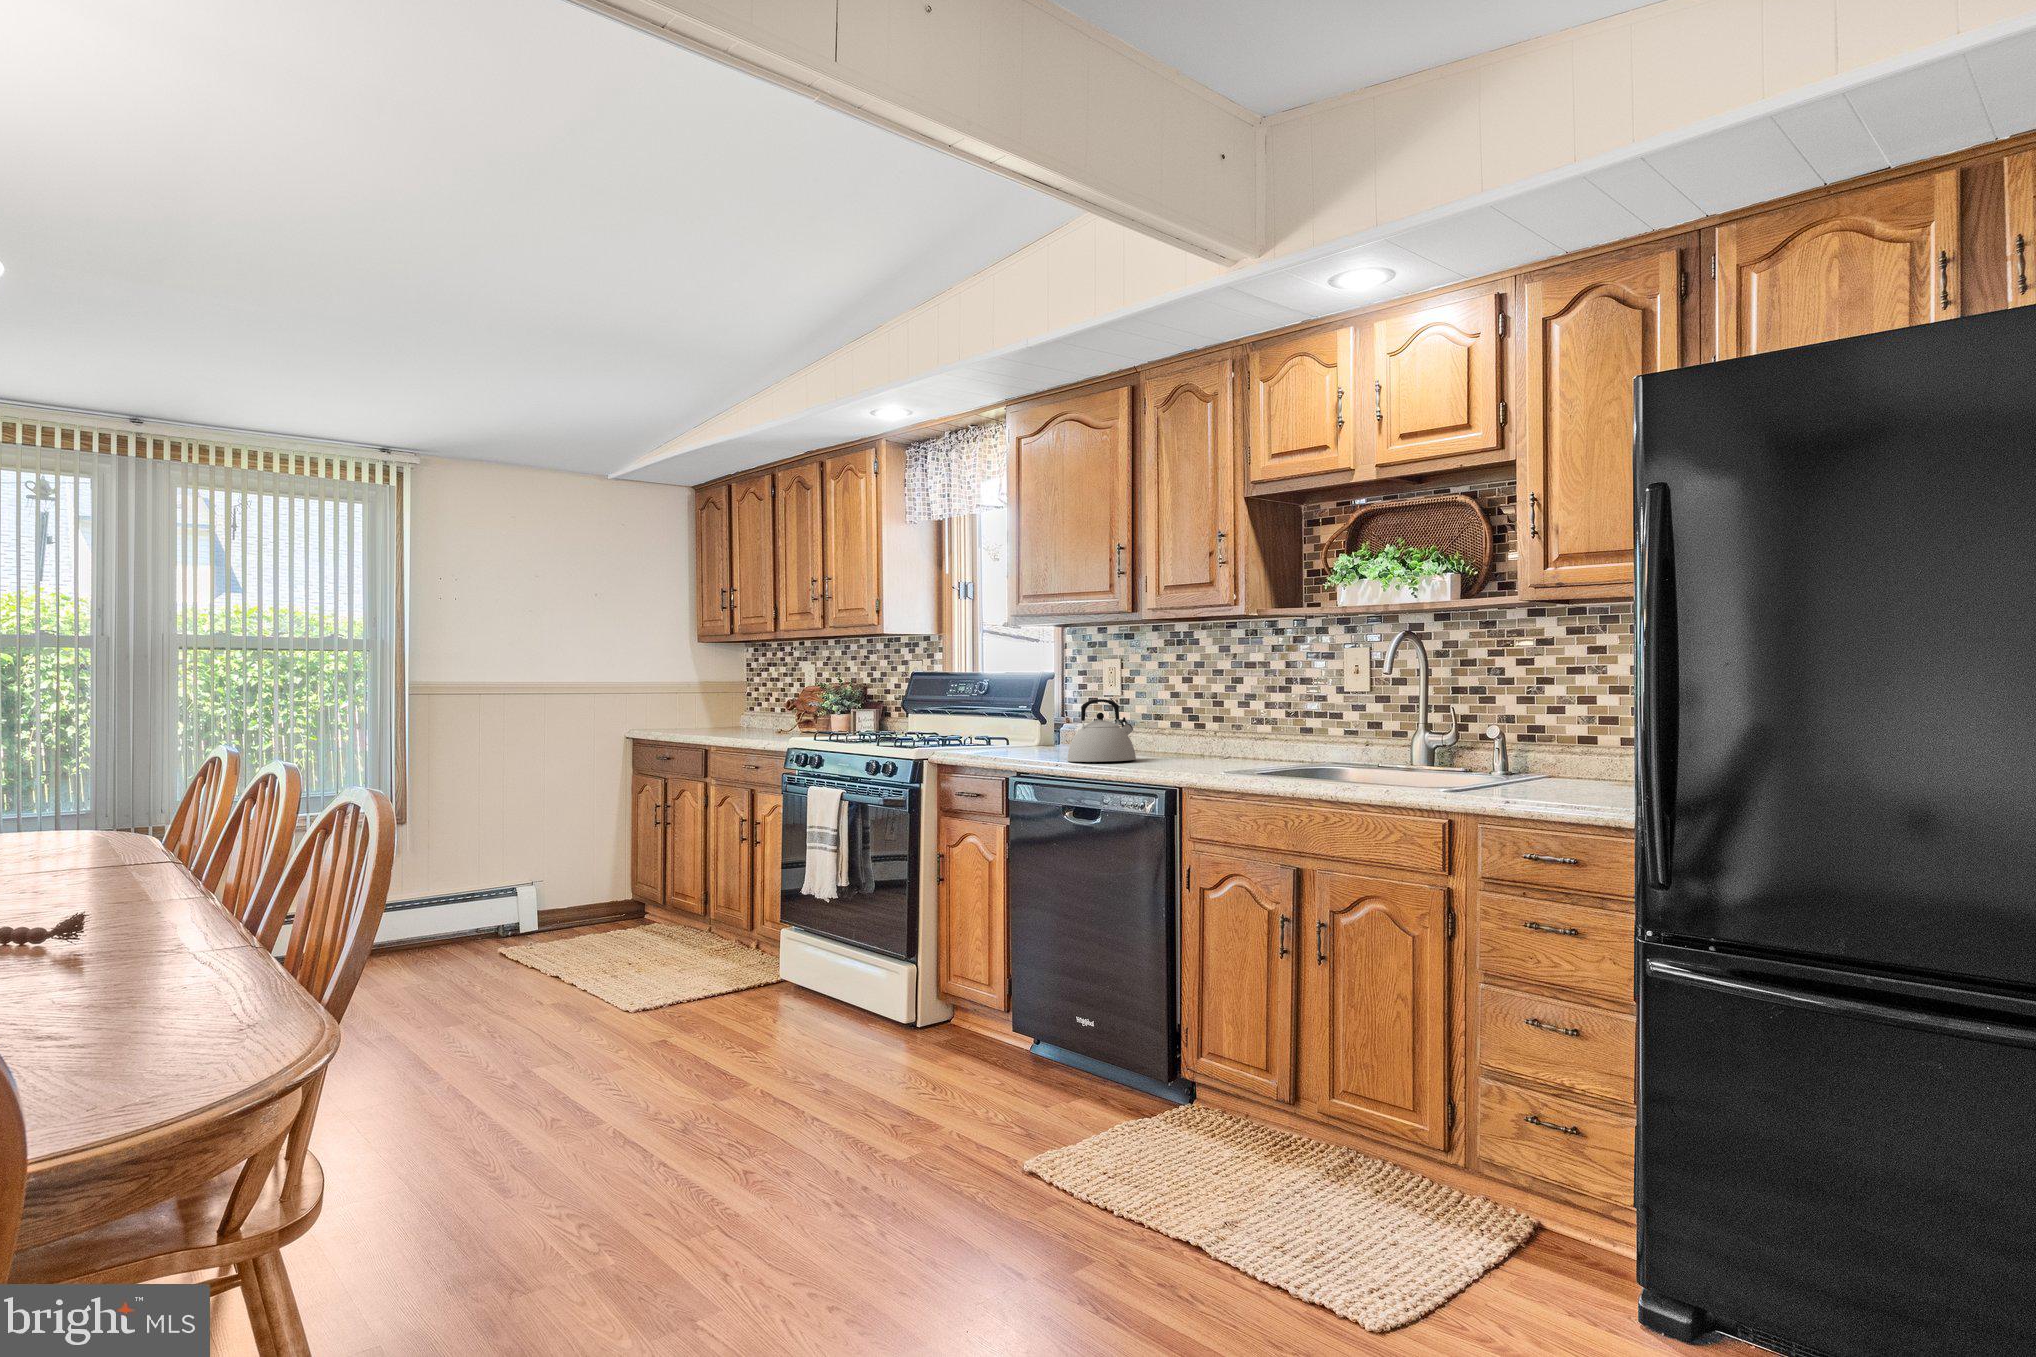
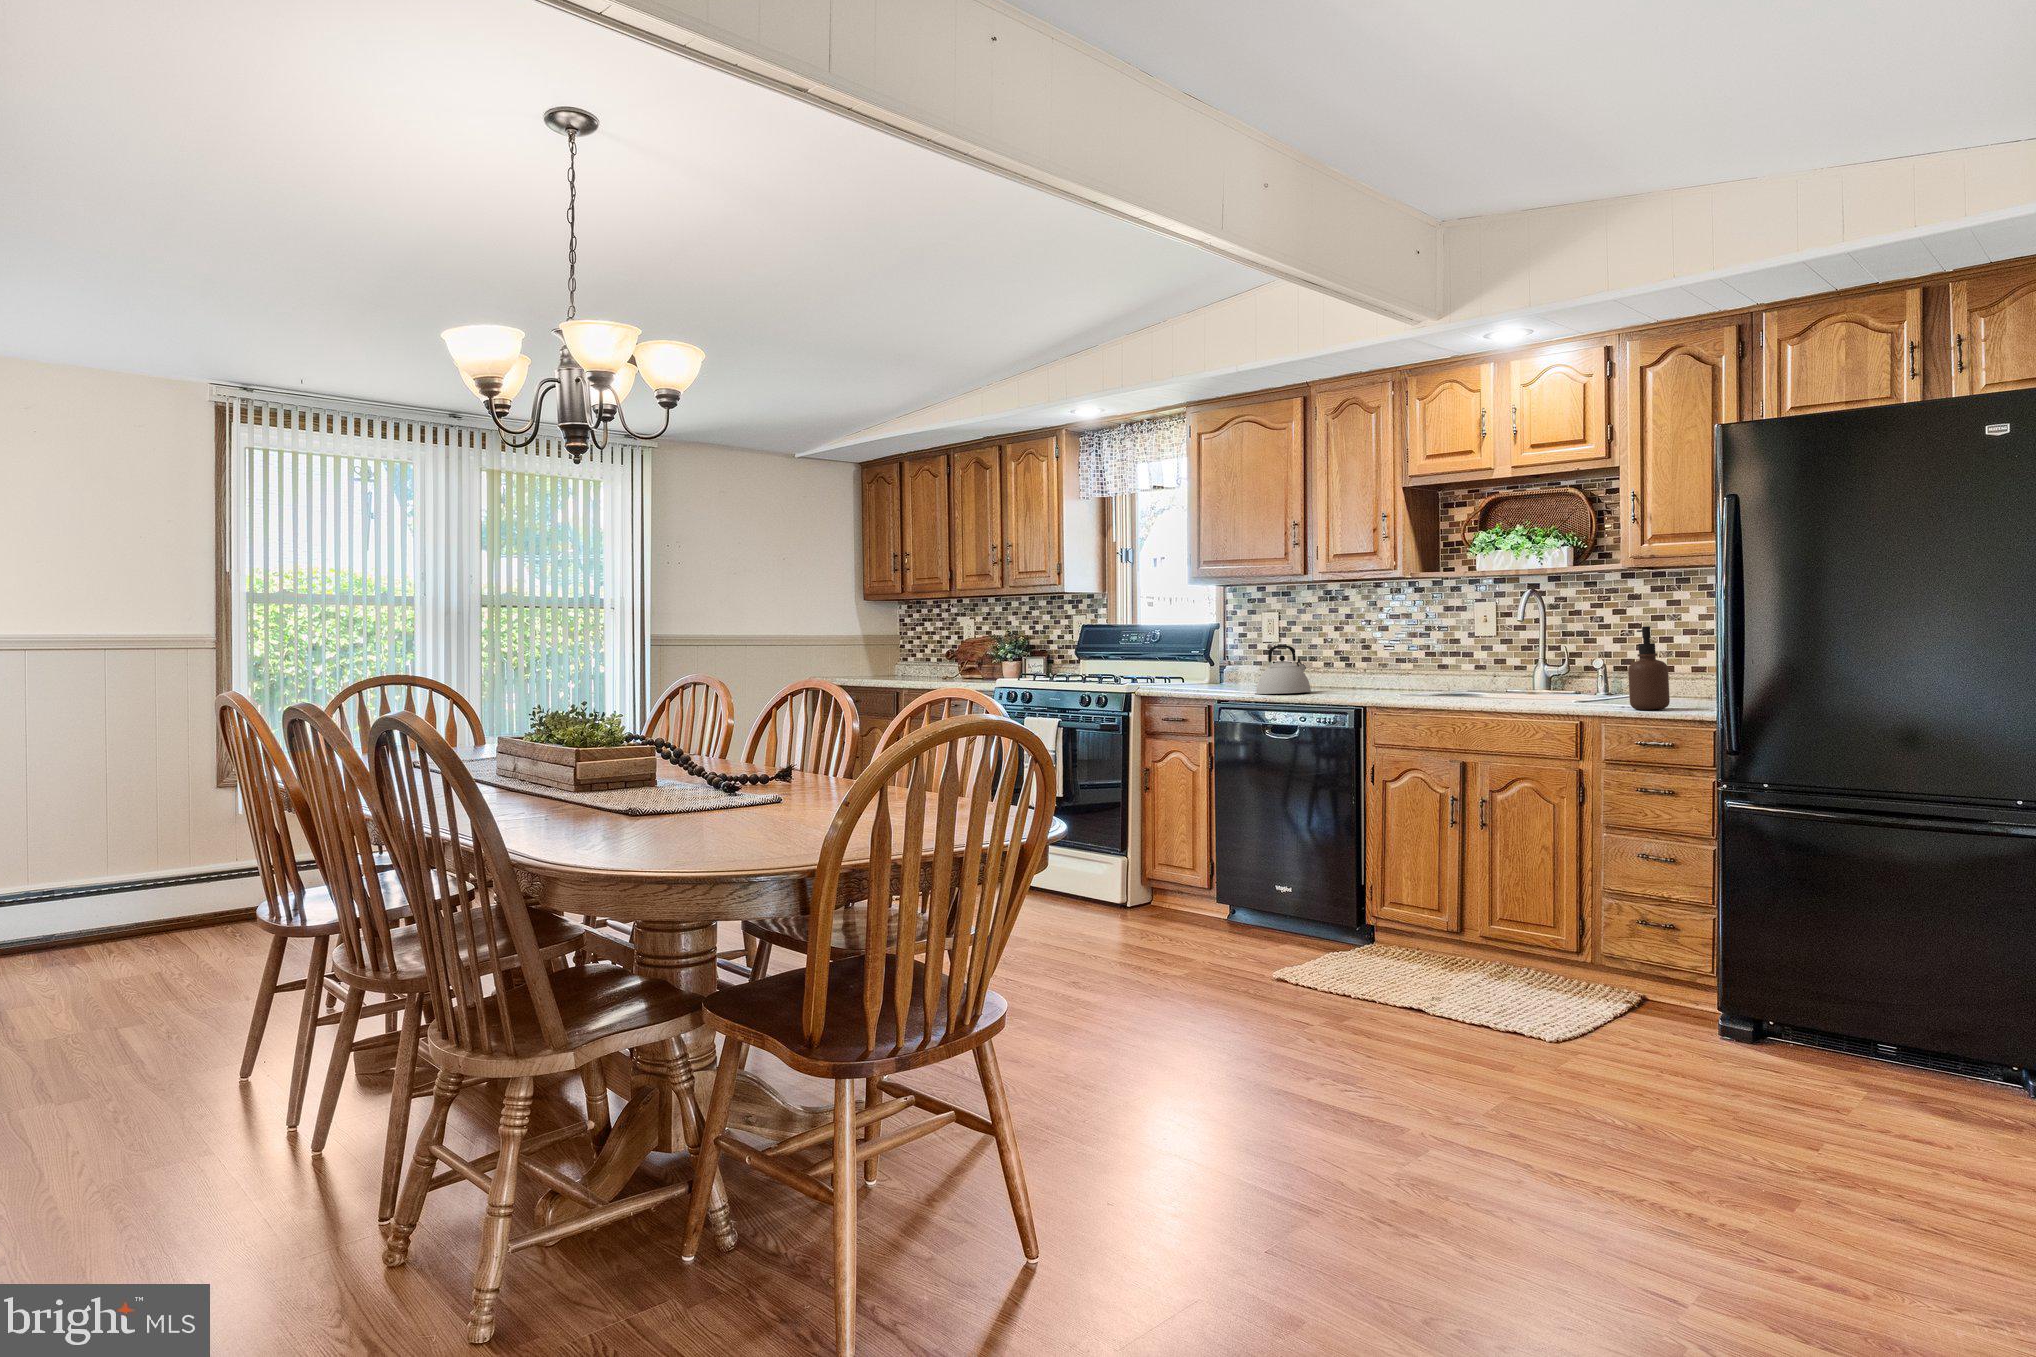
soap dispenser: none [1518,681,1577,803] -> present [1628,626,1670,710]

